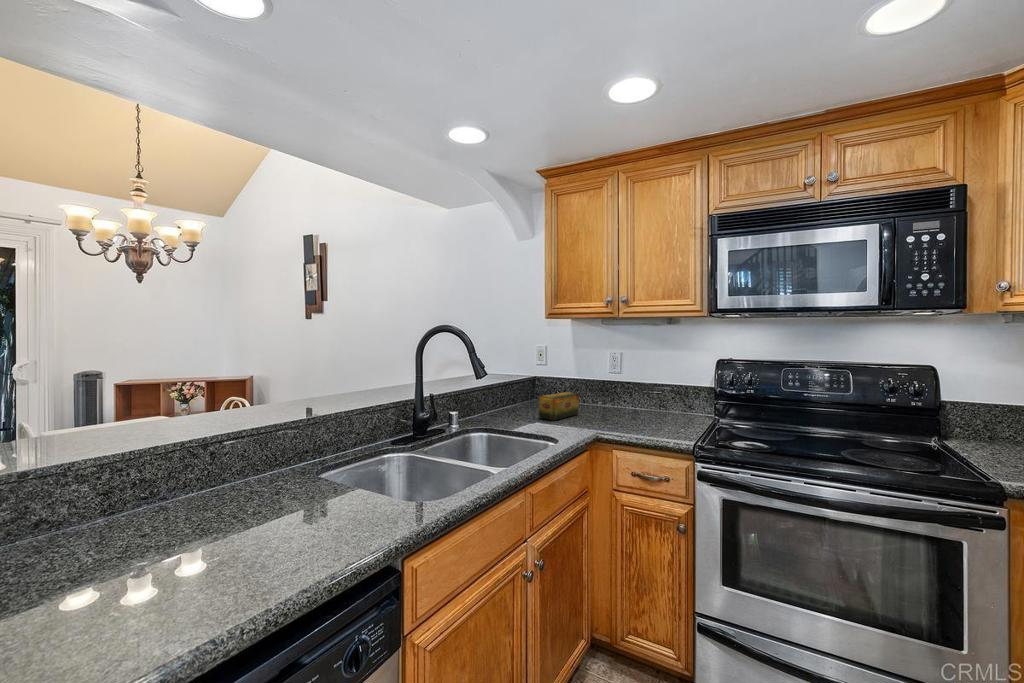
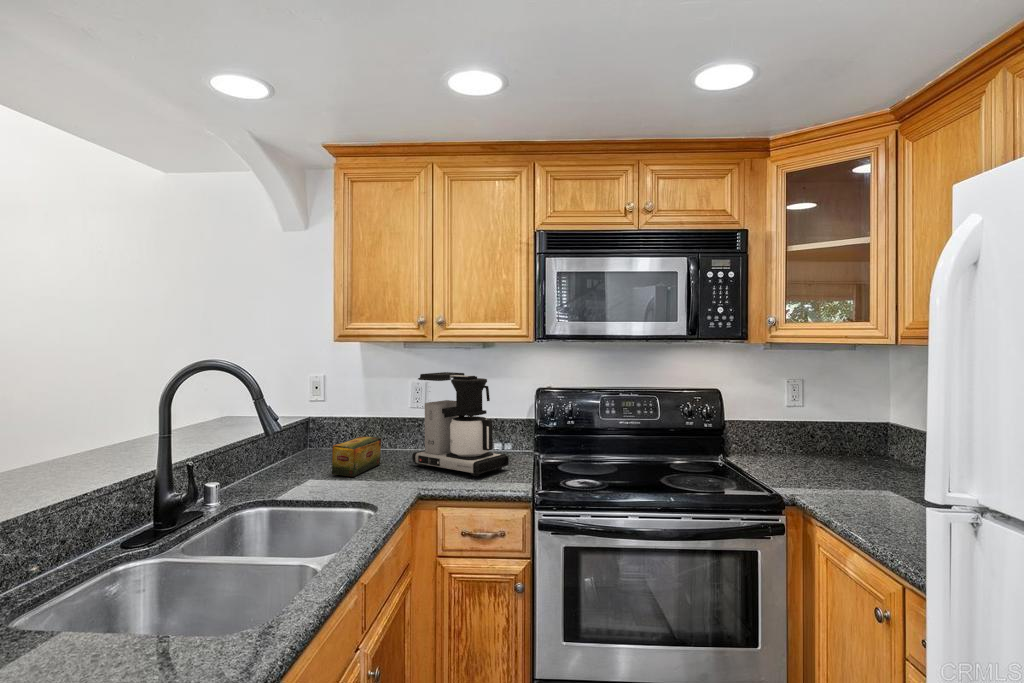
coffee maker: none [603,343,683,430] -> present [412,372,509,476]

